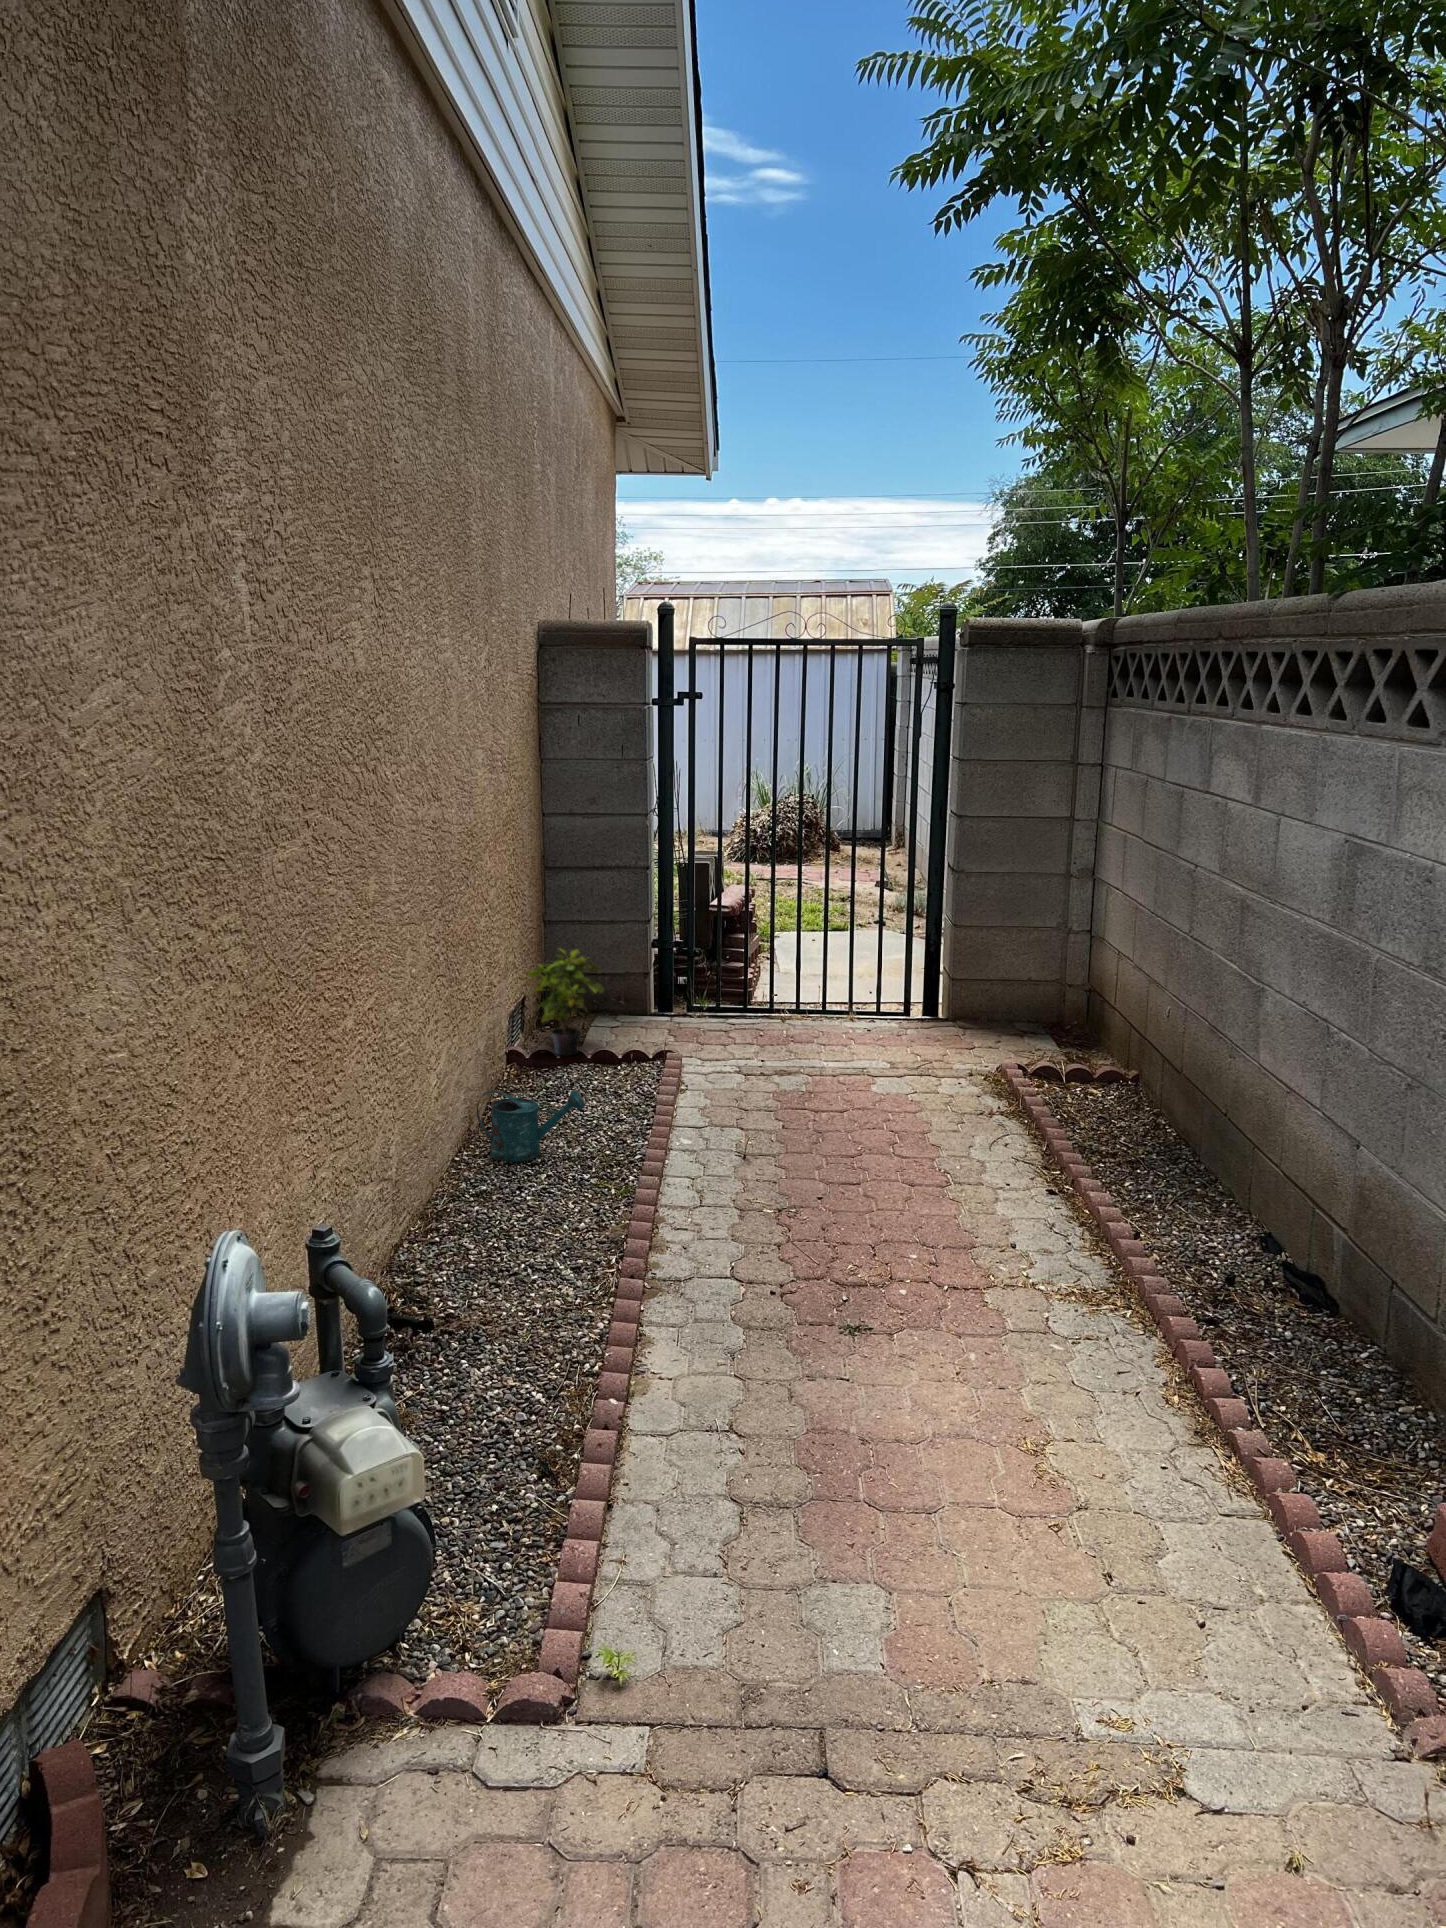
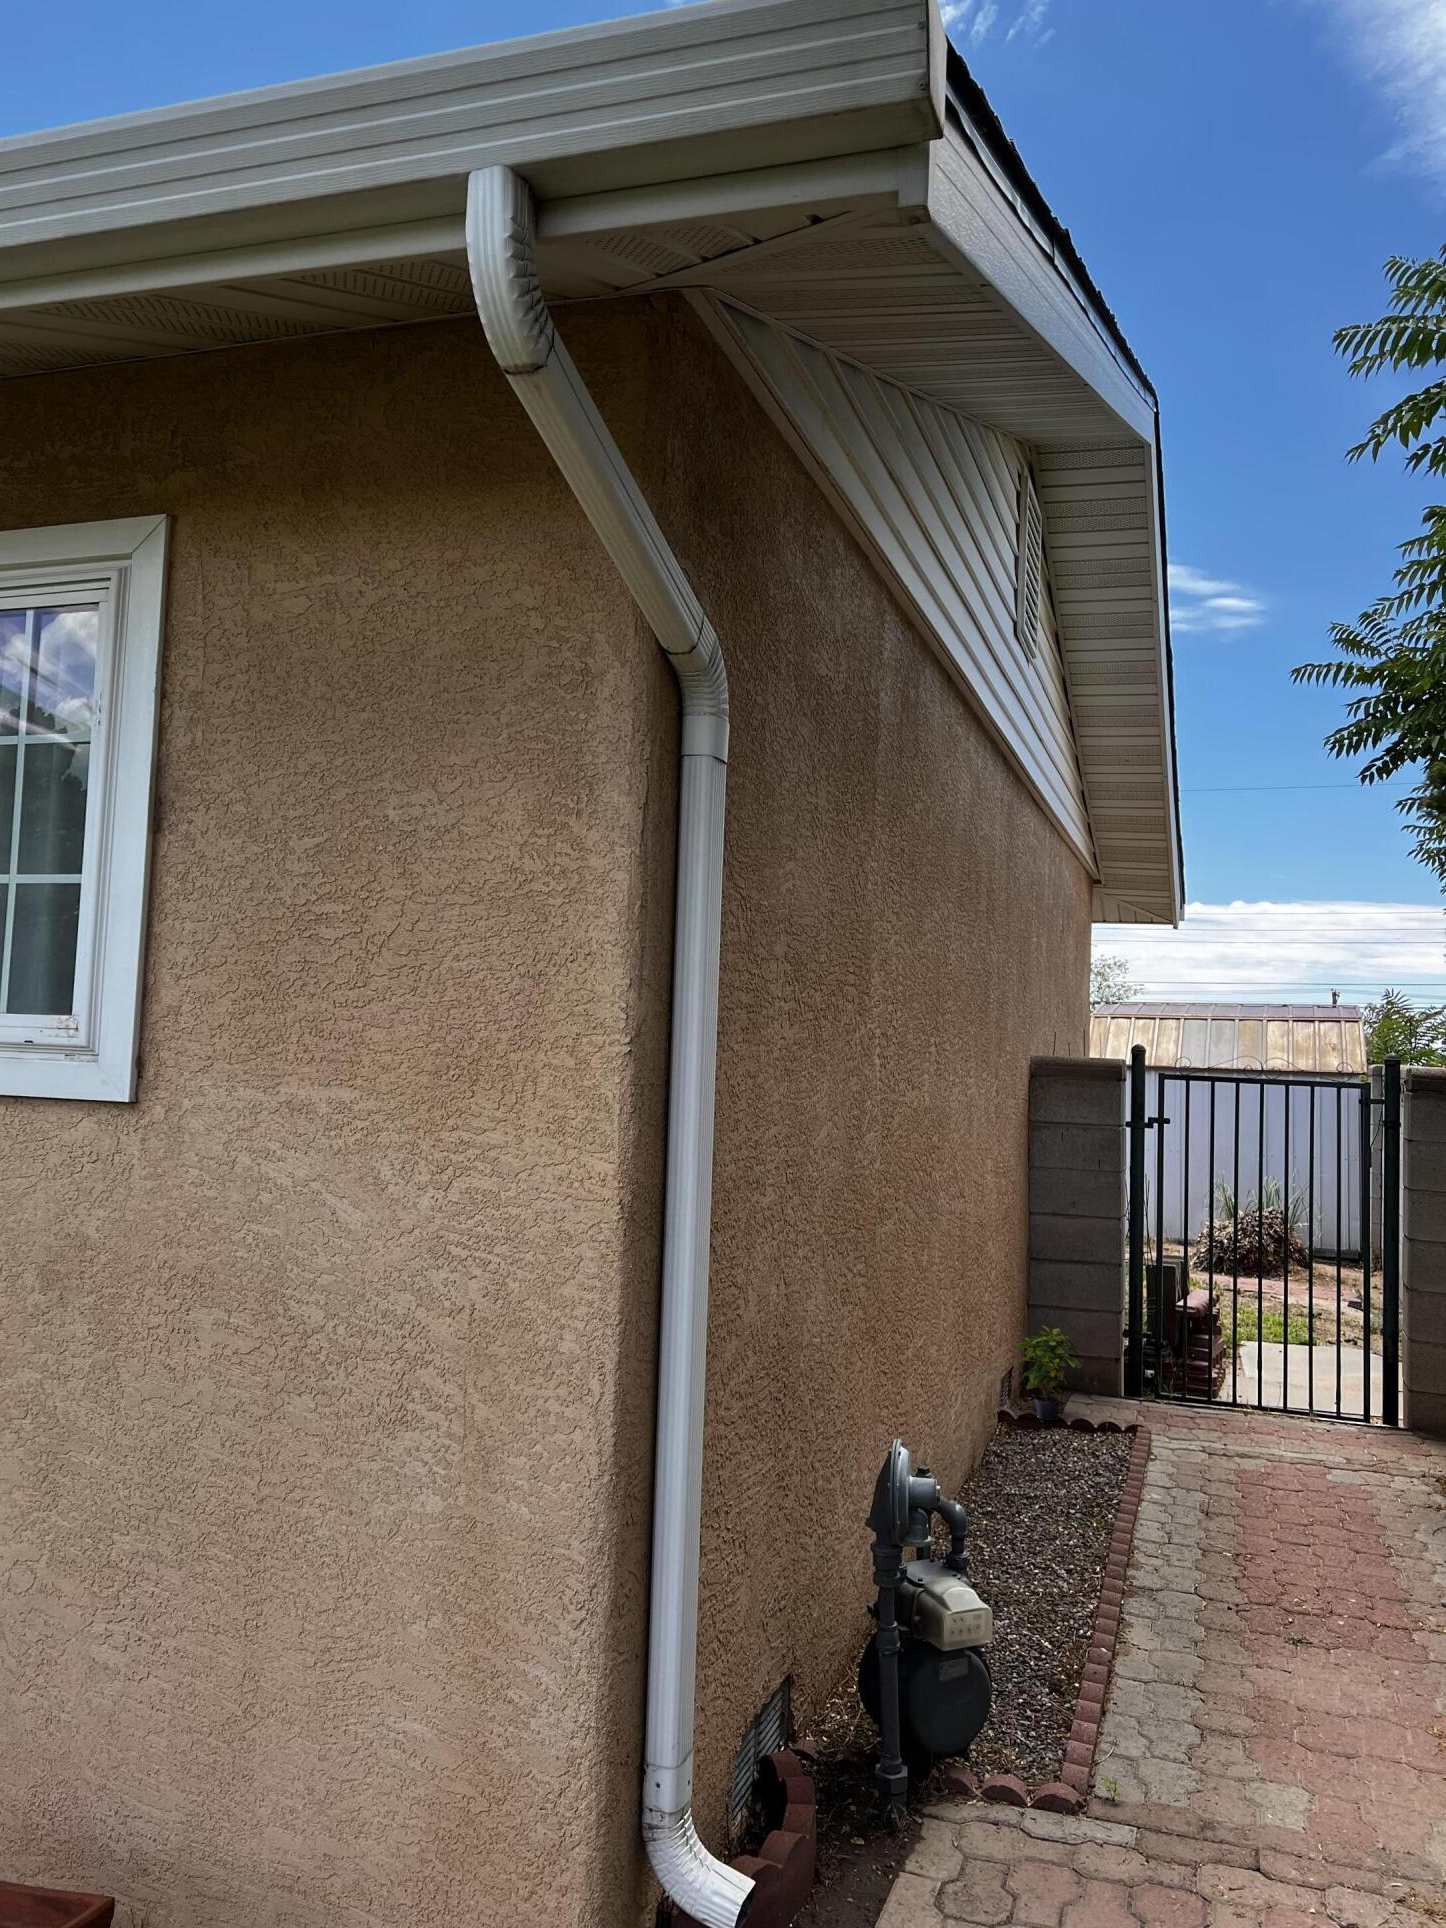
watering can: present [477,1090,584,1162] -> none [981,1431,1069,1493]

